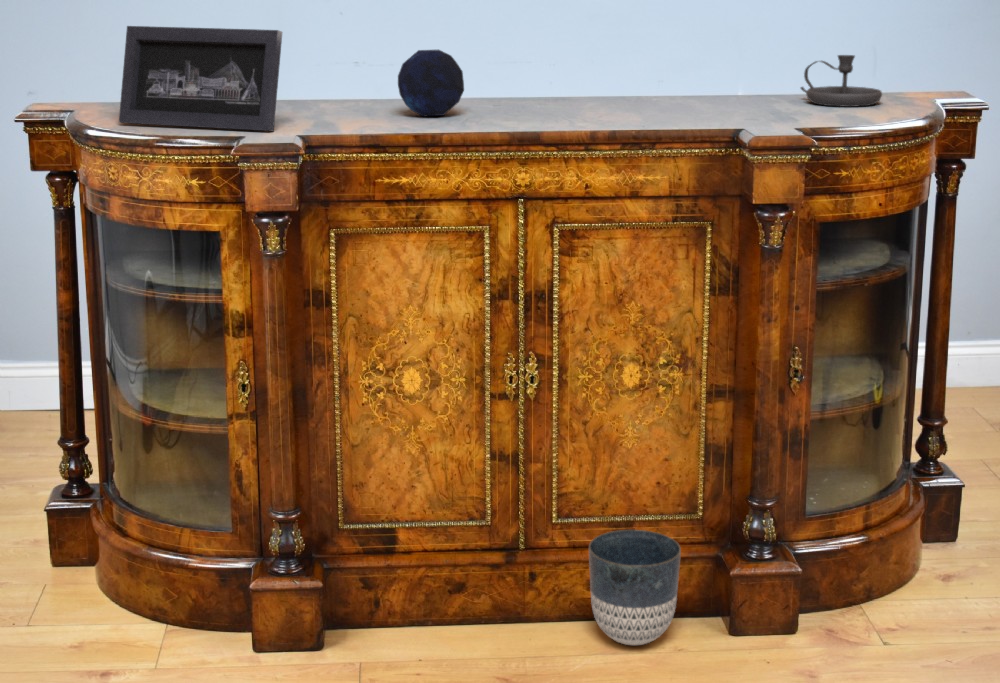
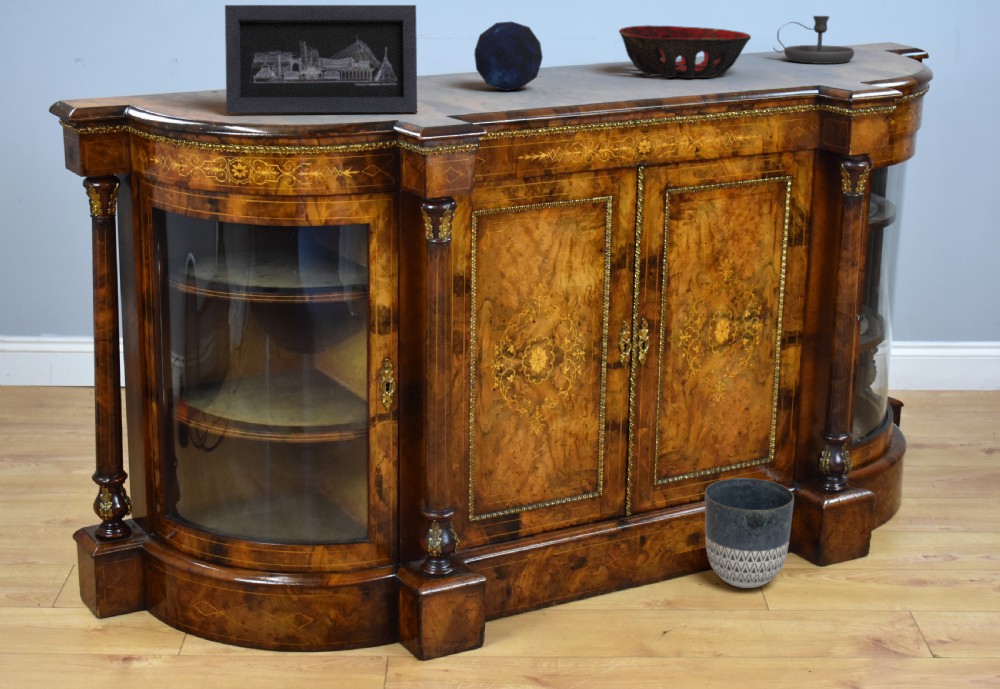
decorative bowl: none [581,59,718,114] -> present [619,25,751,78]

